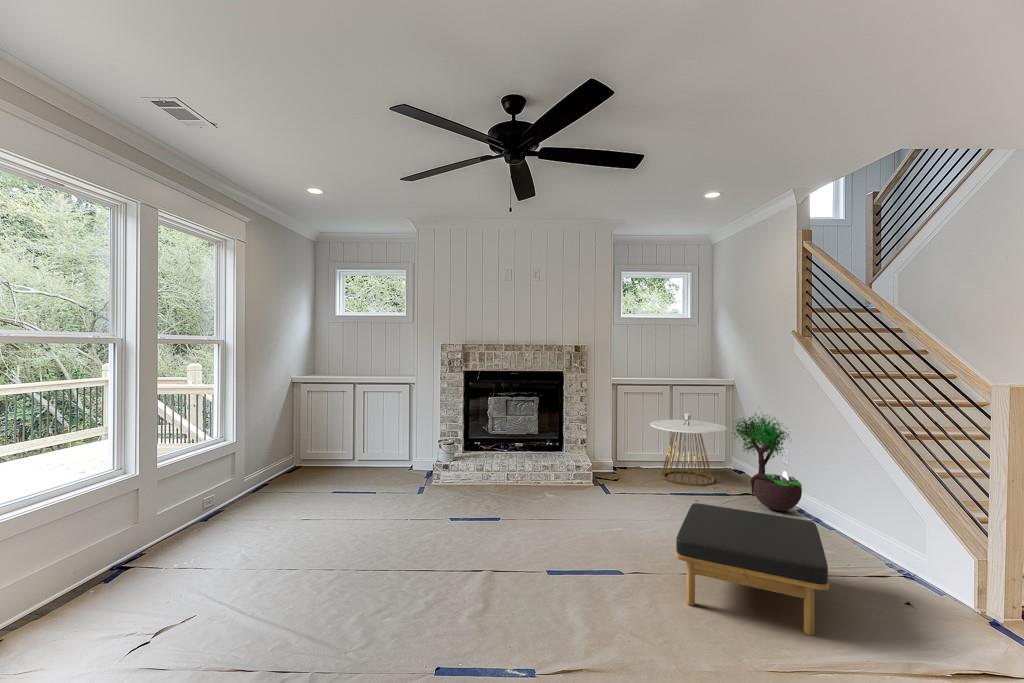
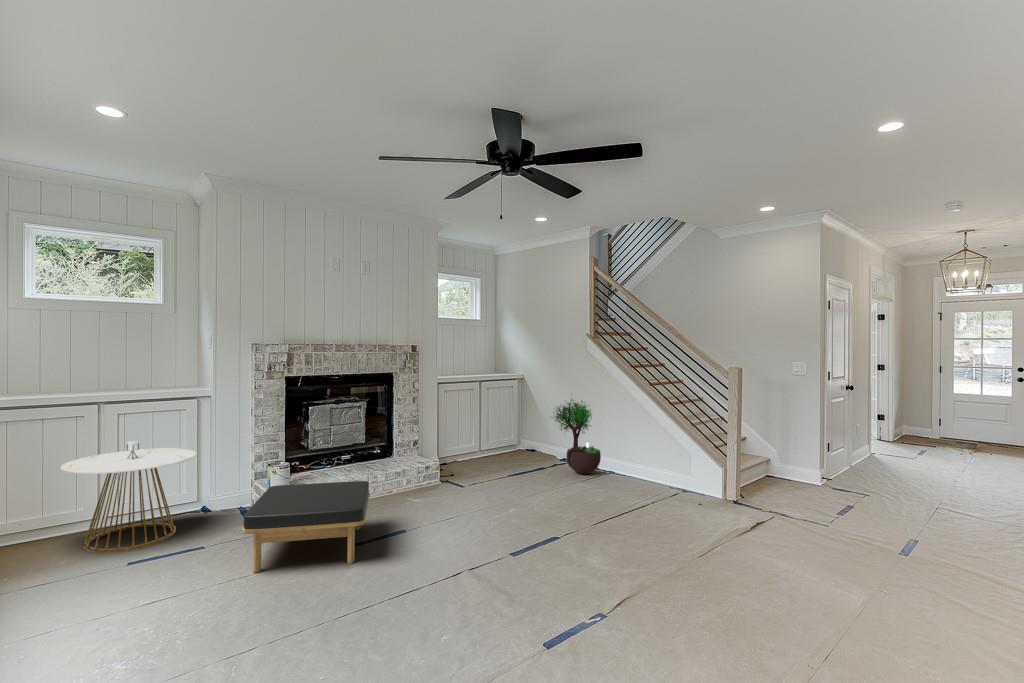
side table: present [650,413,727,486] -> present [61,441,196,553]
ottoman: present [675,503,829,636] -> present [243,481,369,572]

